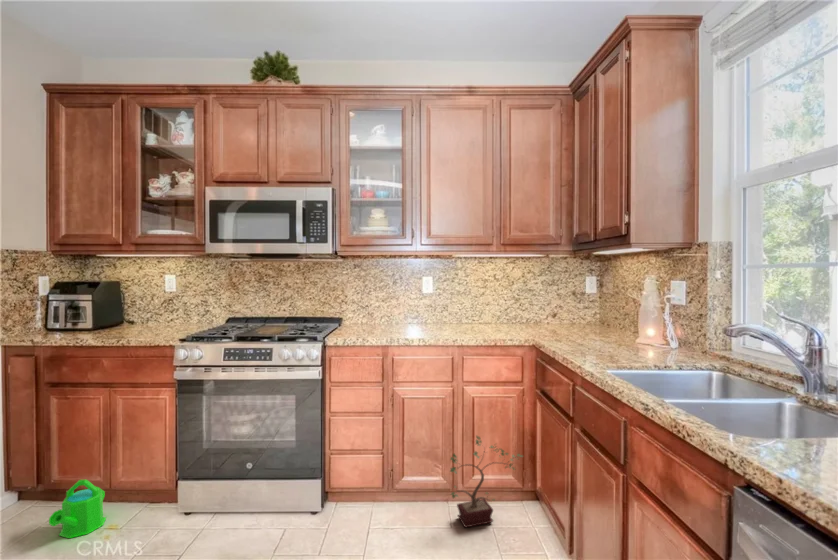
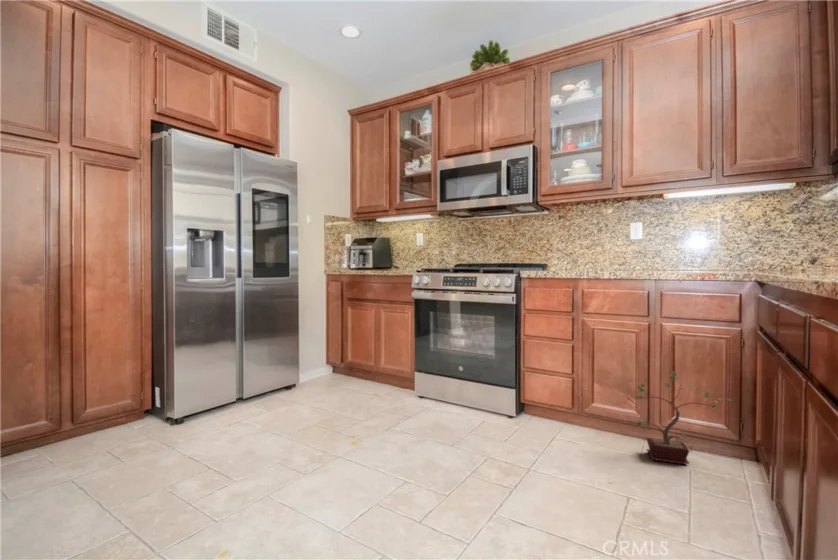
watering can: present [49,480,106,538] -> none [345,360,375,394]

